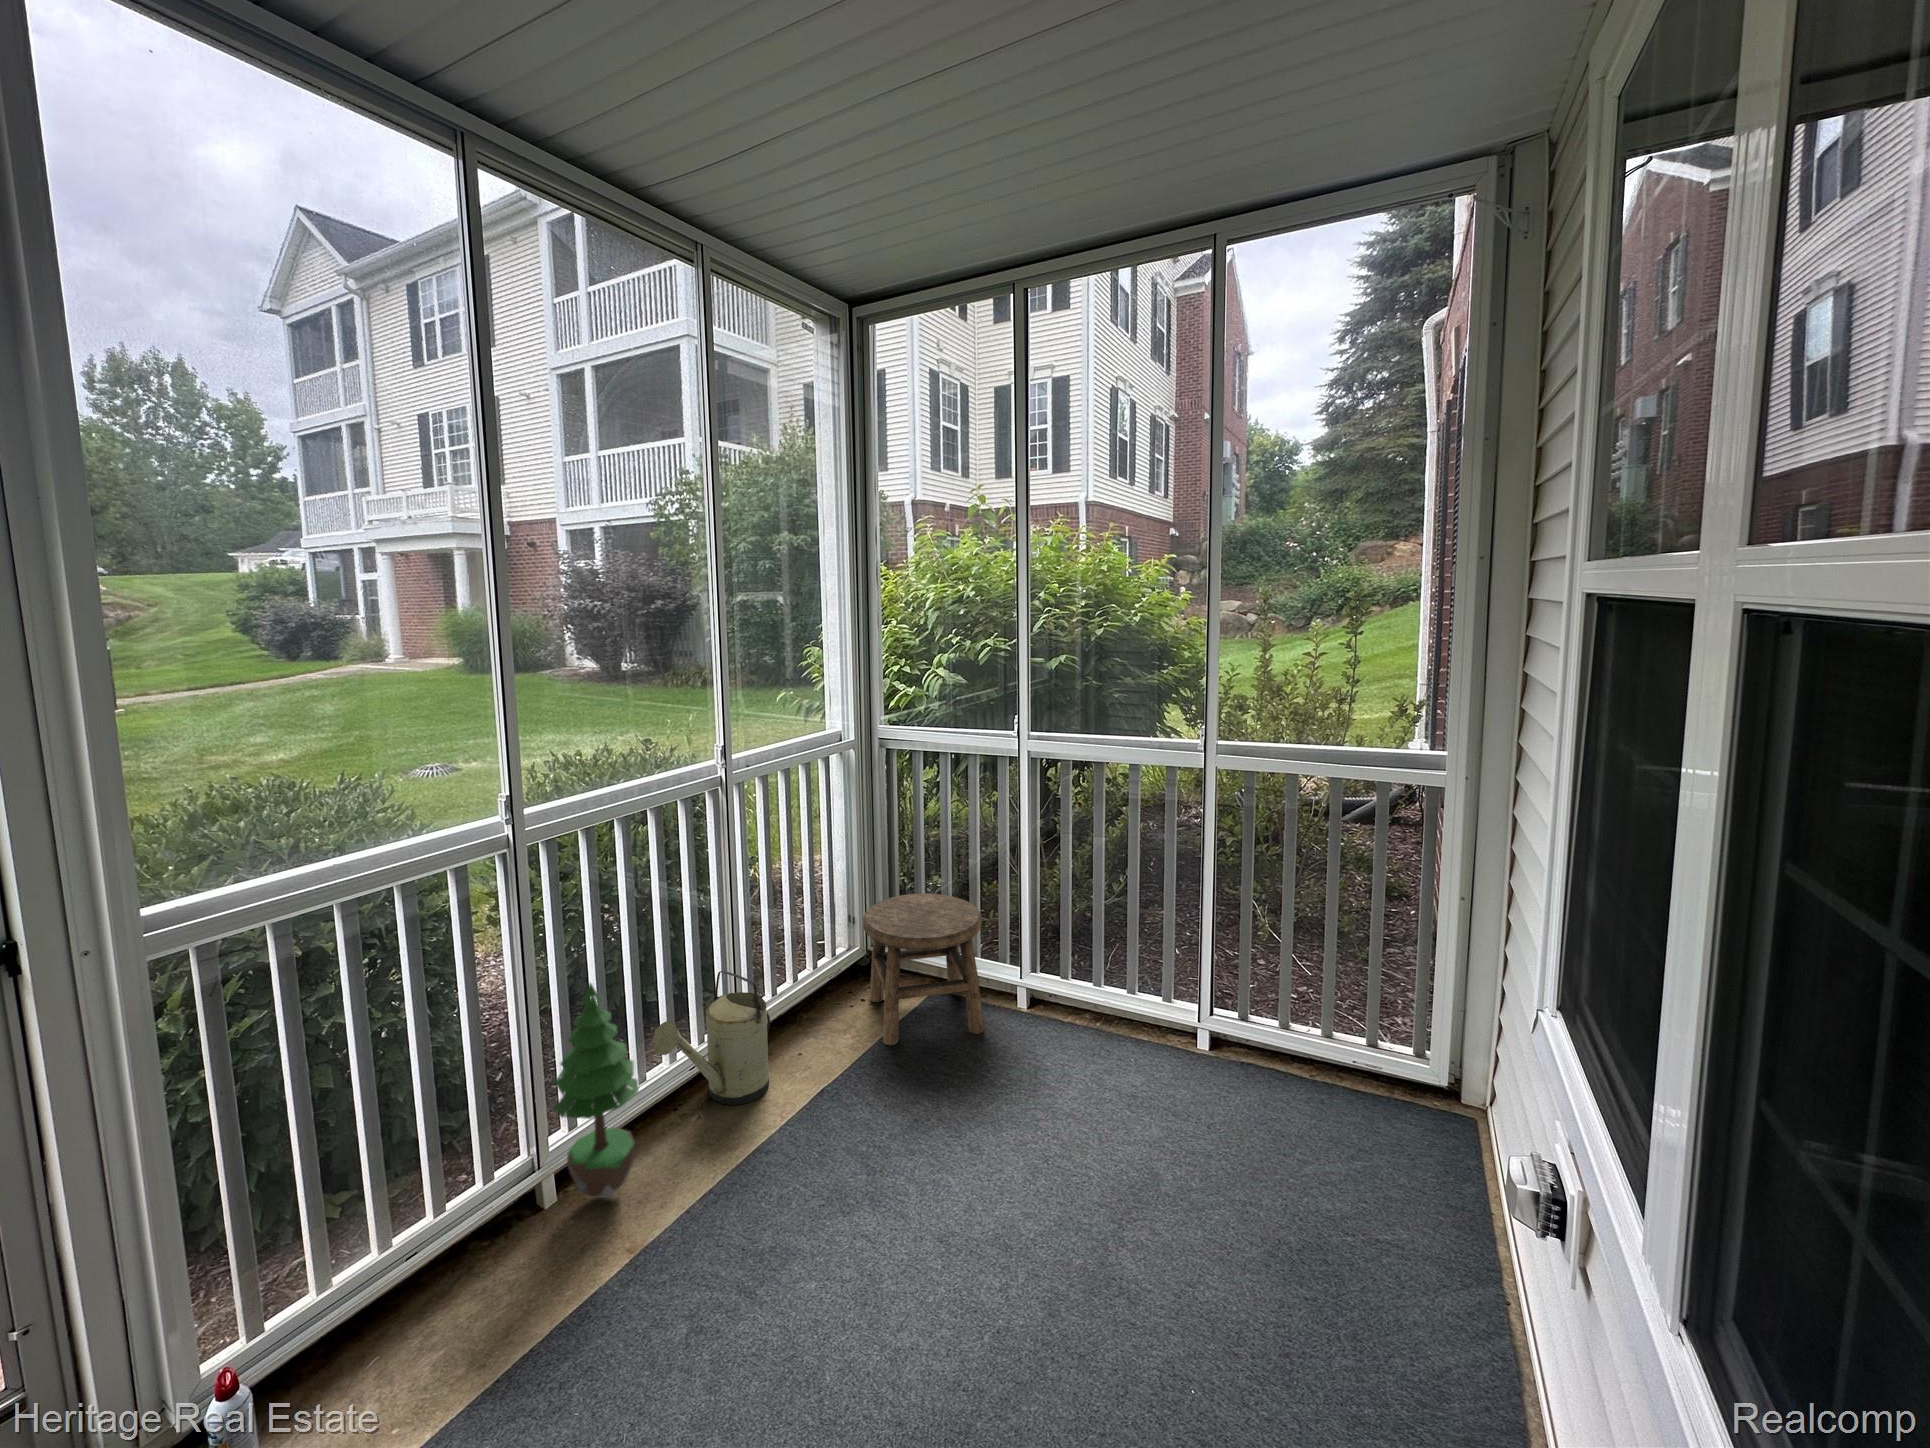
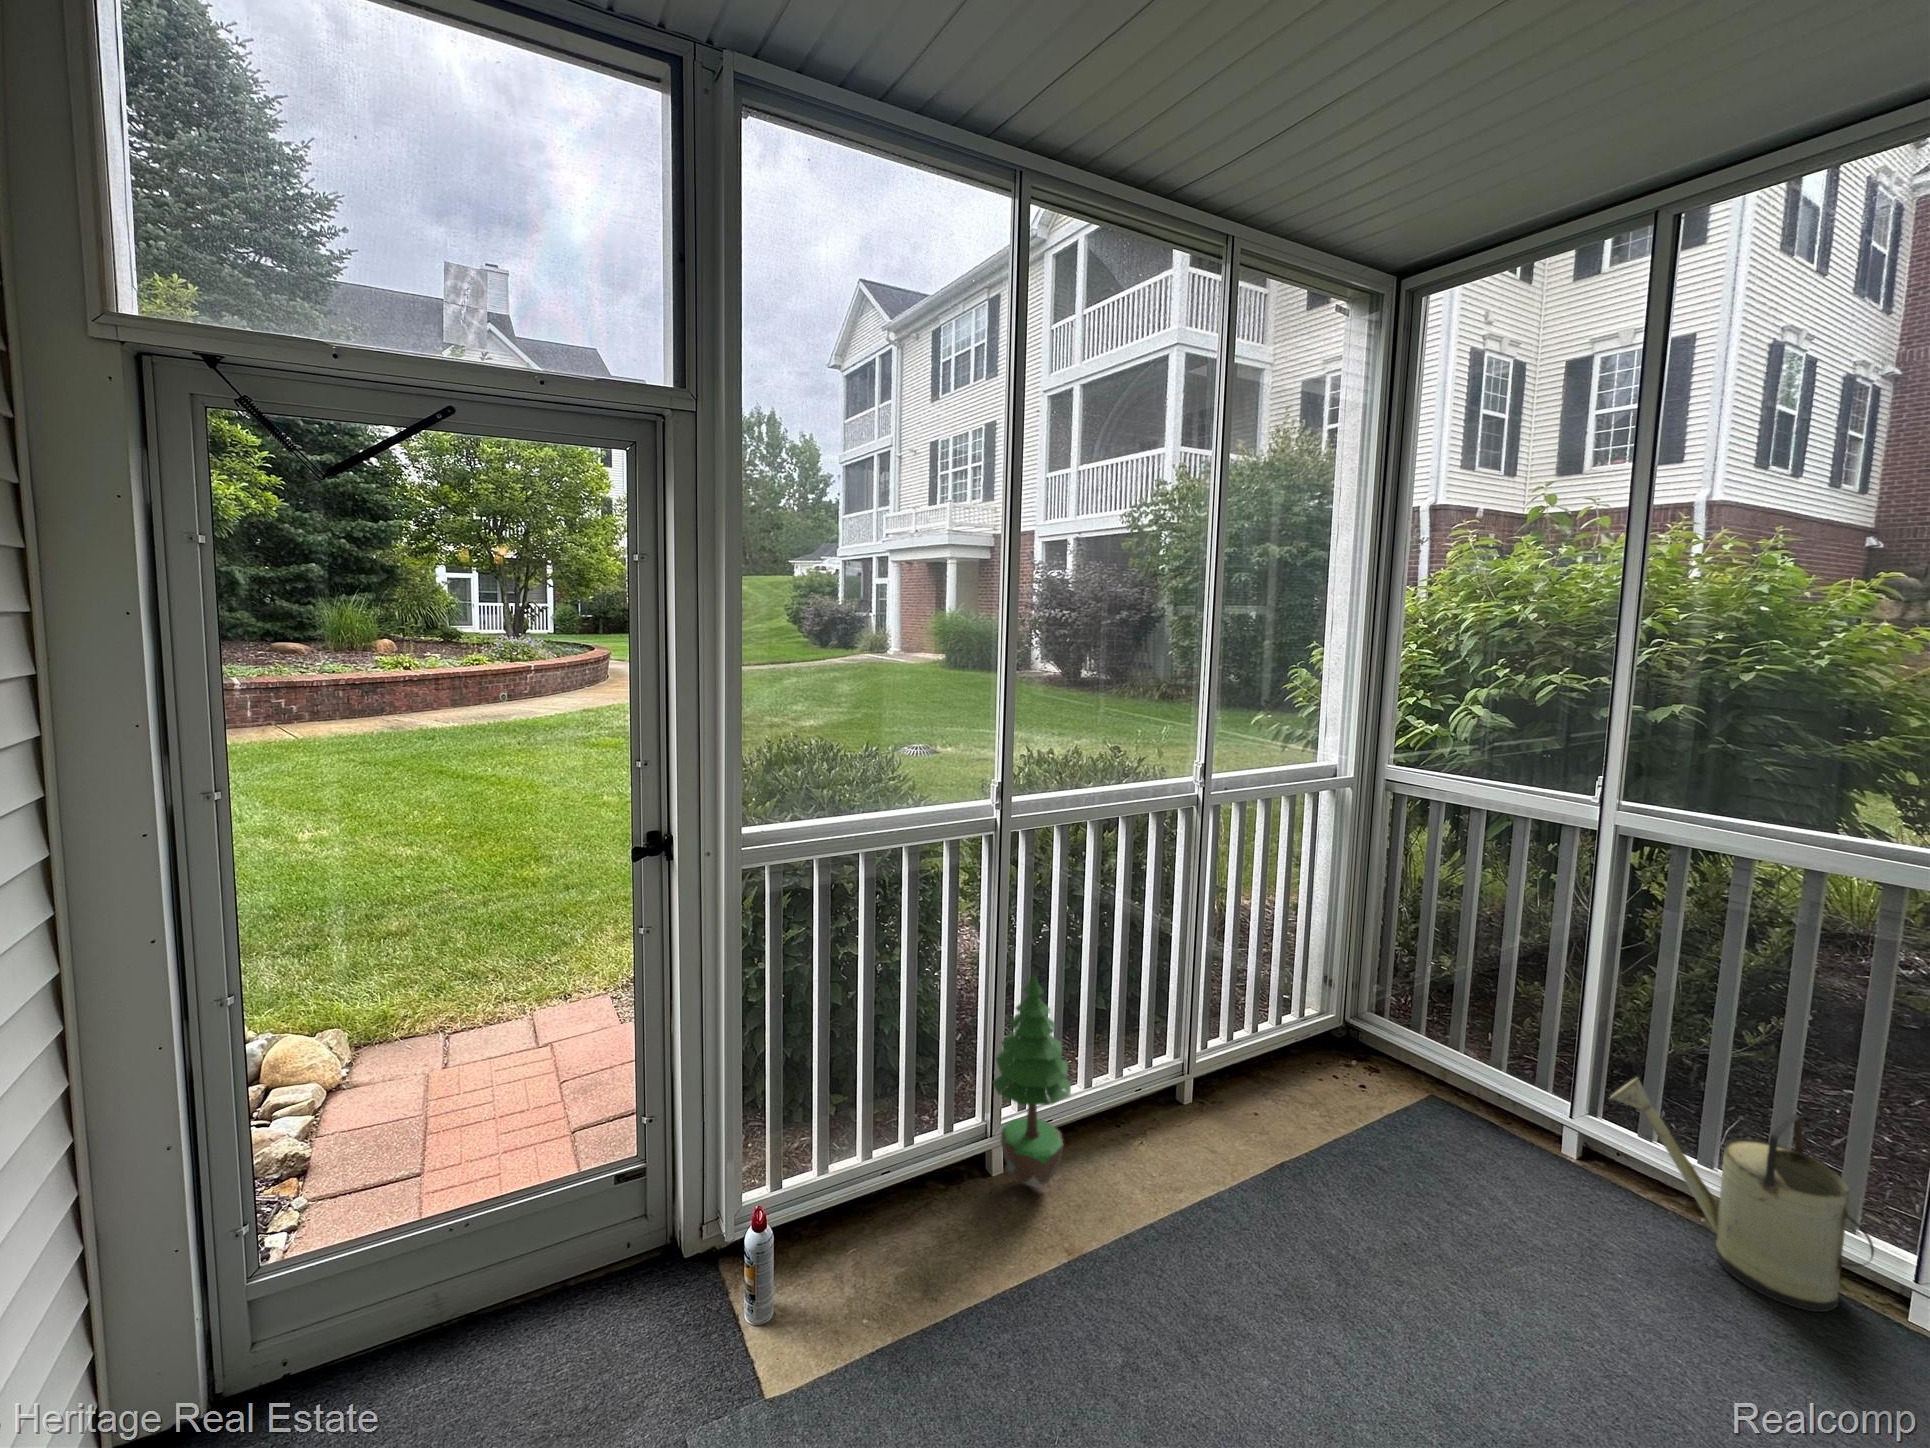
stool: present [863,893,984,1045] -> none [1342,970,1517,1177]
watering can: present [653,971,770,1105] -> present [1610,1078,1874,1312]

